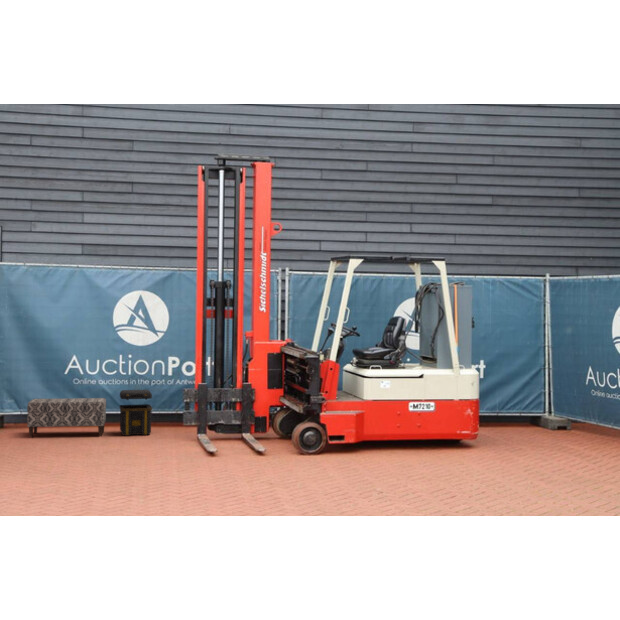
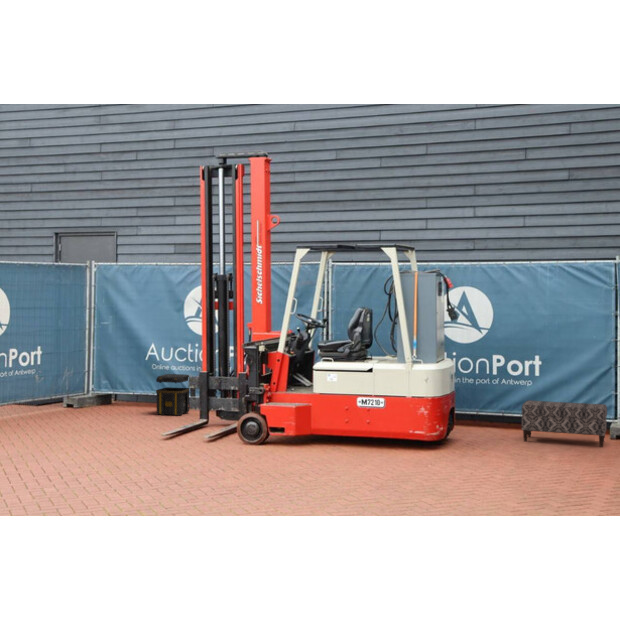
bench: present [27,398,106,437] -> present [522,400,607,447]

